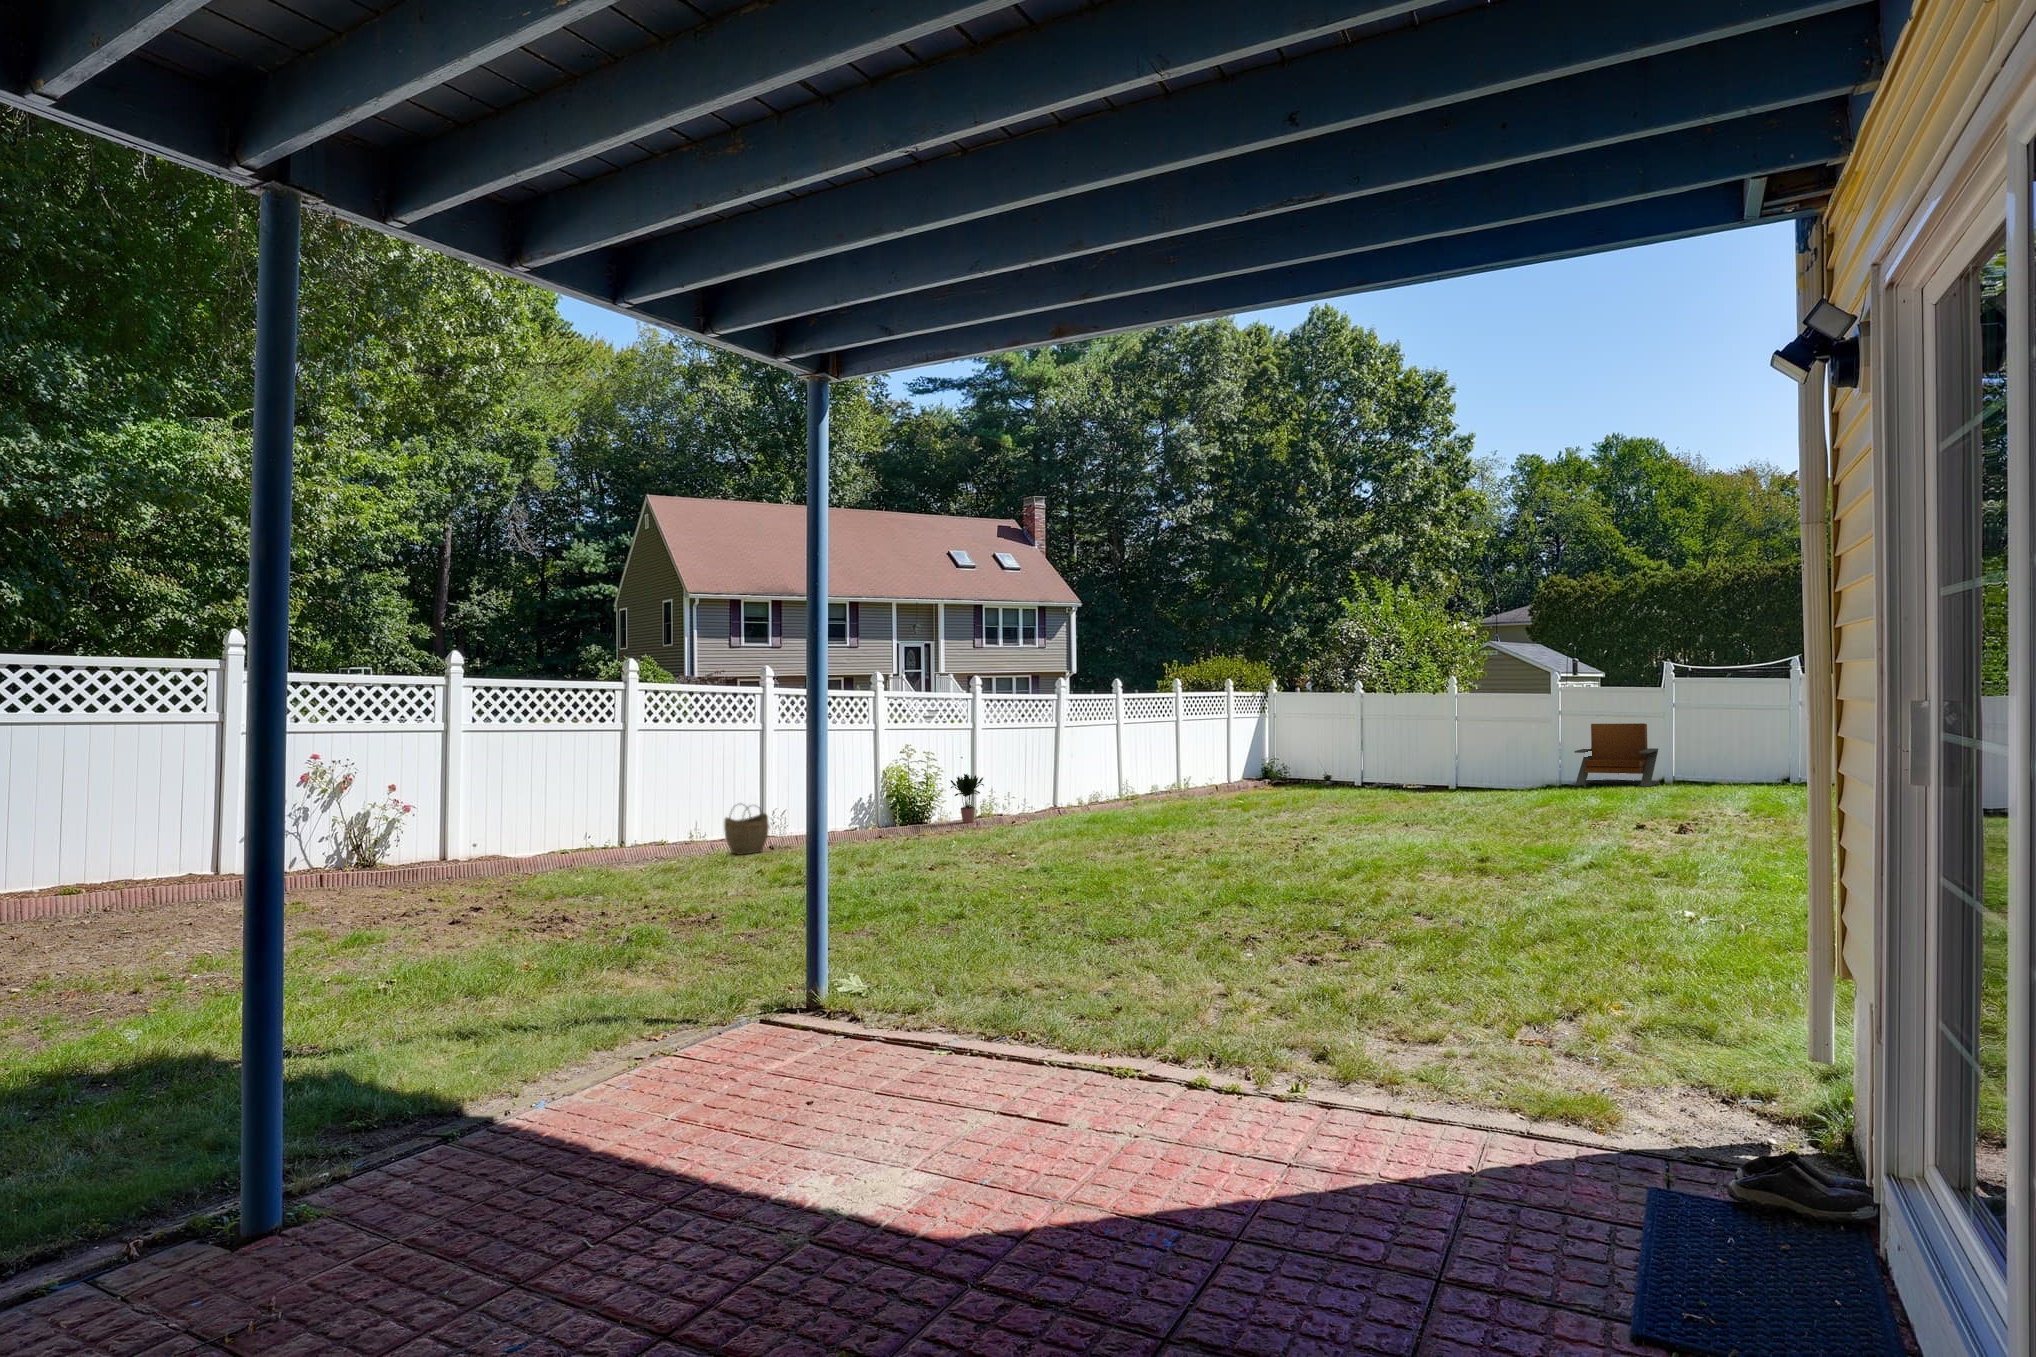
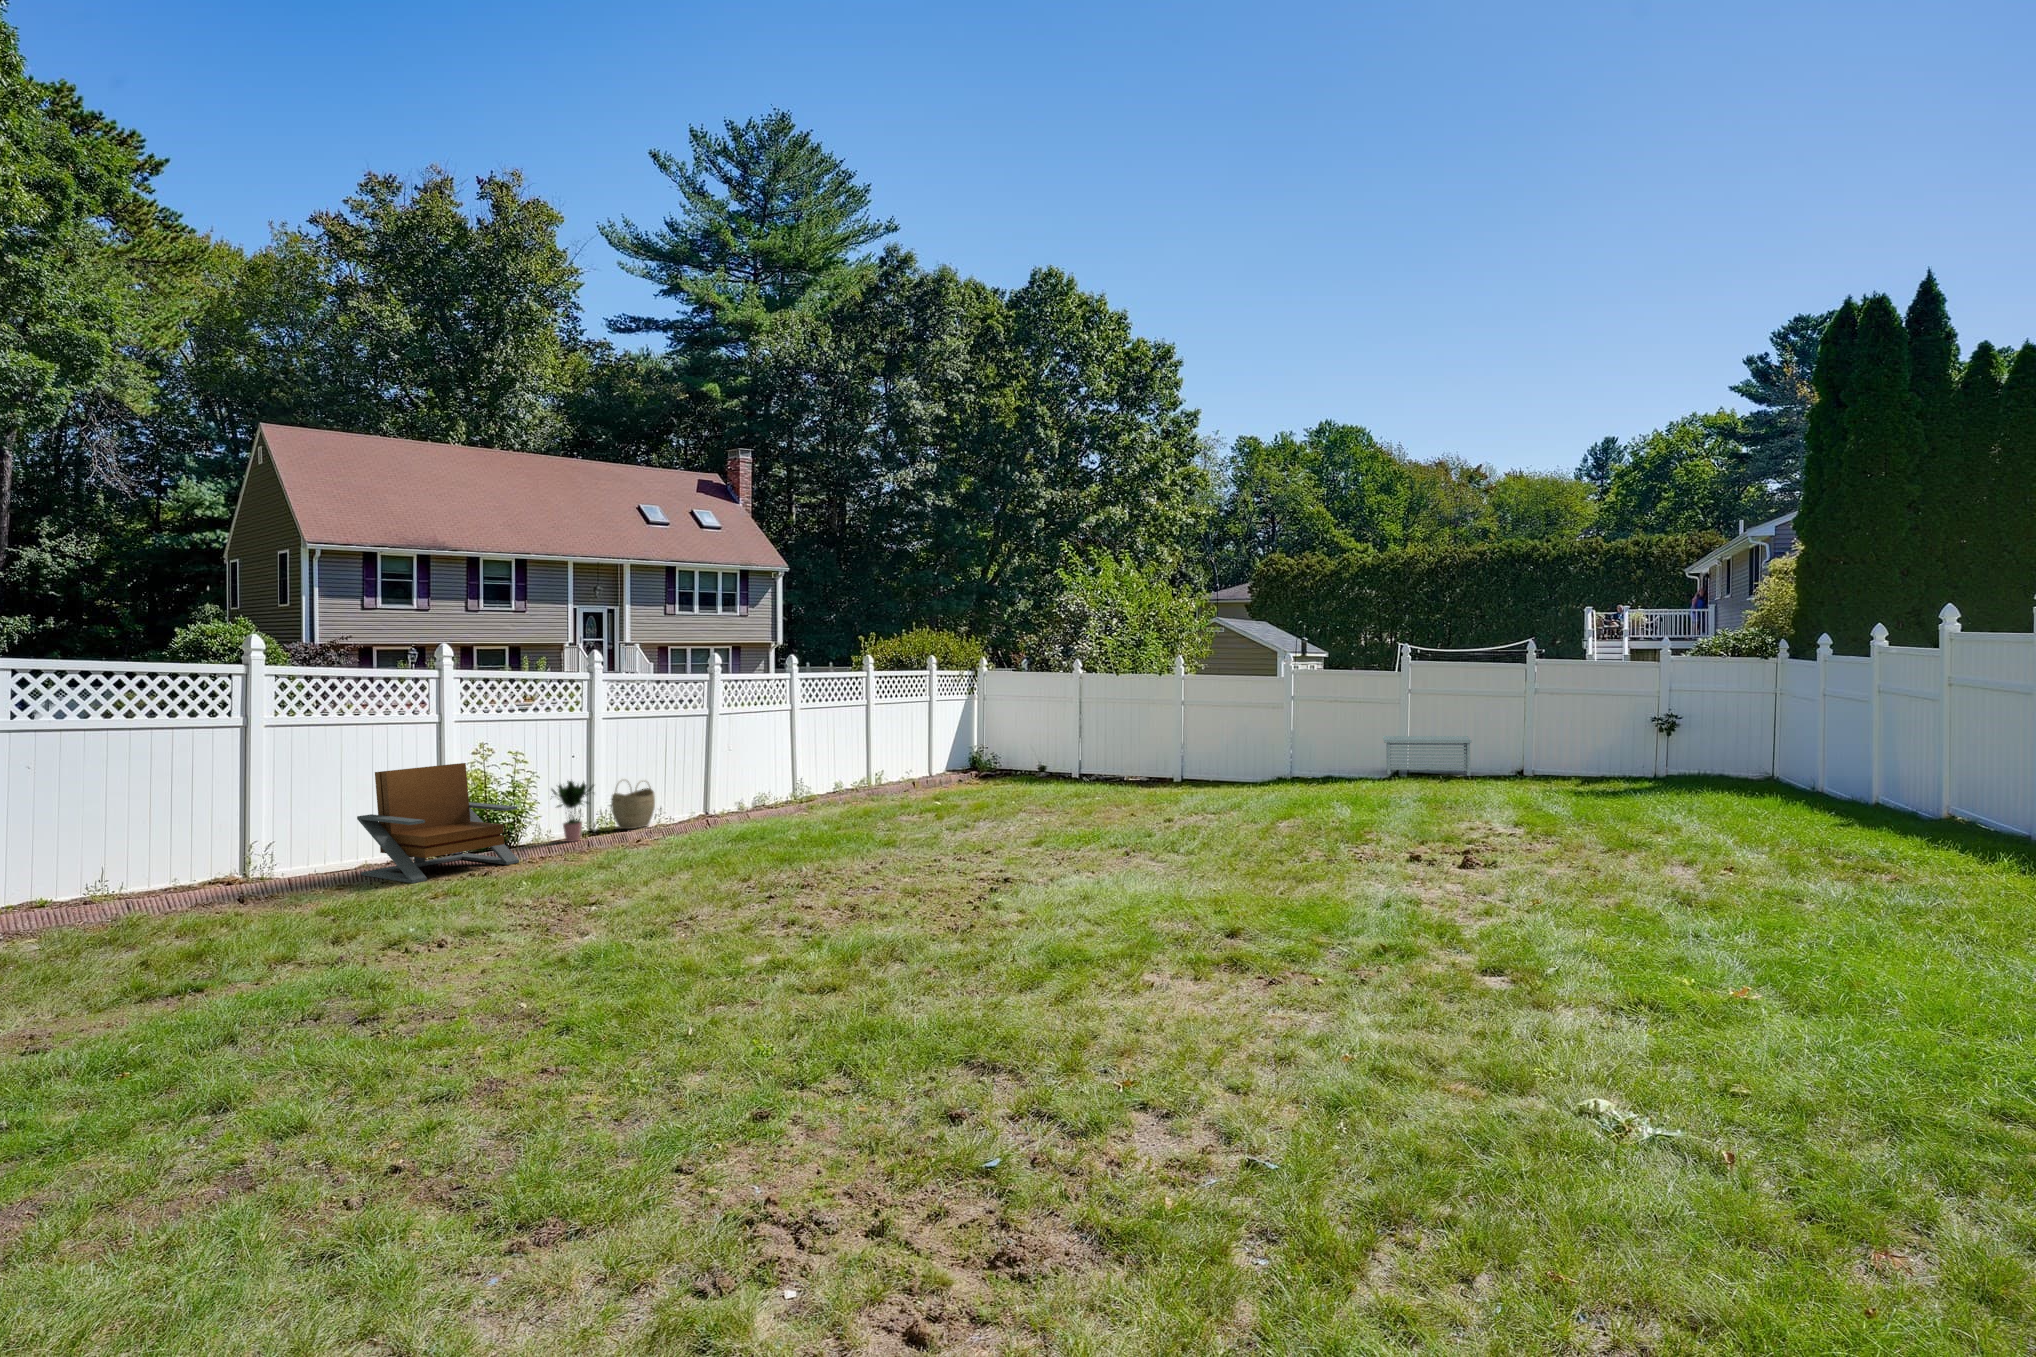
lounge chair: present [1575,723,1659,787] -> present [357,763,519,883]
storage bench: none [1686,749,1782,787] -> present [1383,736,1472,776]
woven basket: present [724,807,769,855] -> present [611,781,655,829]

